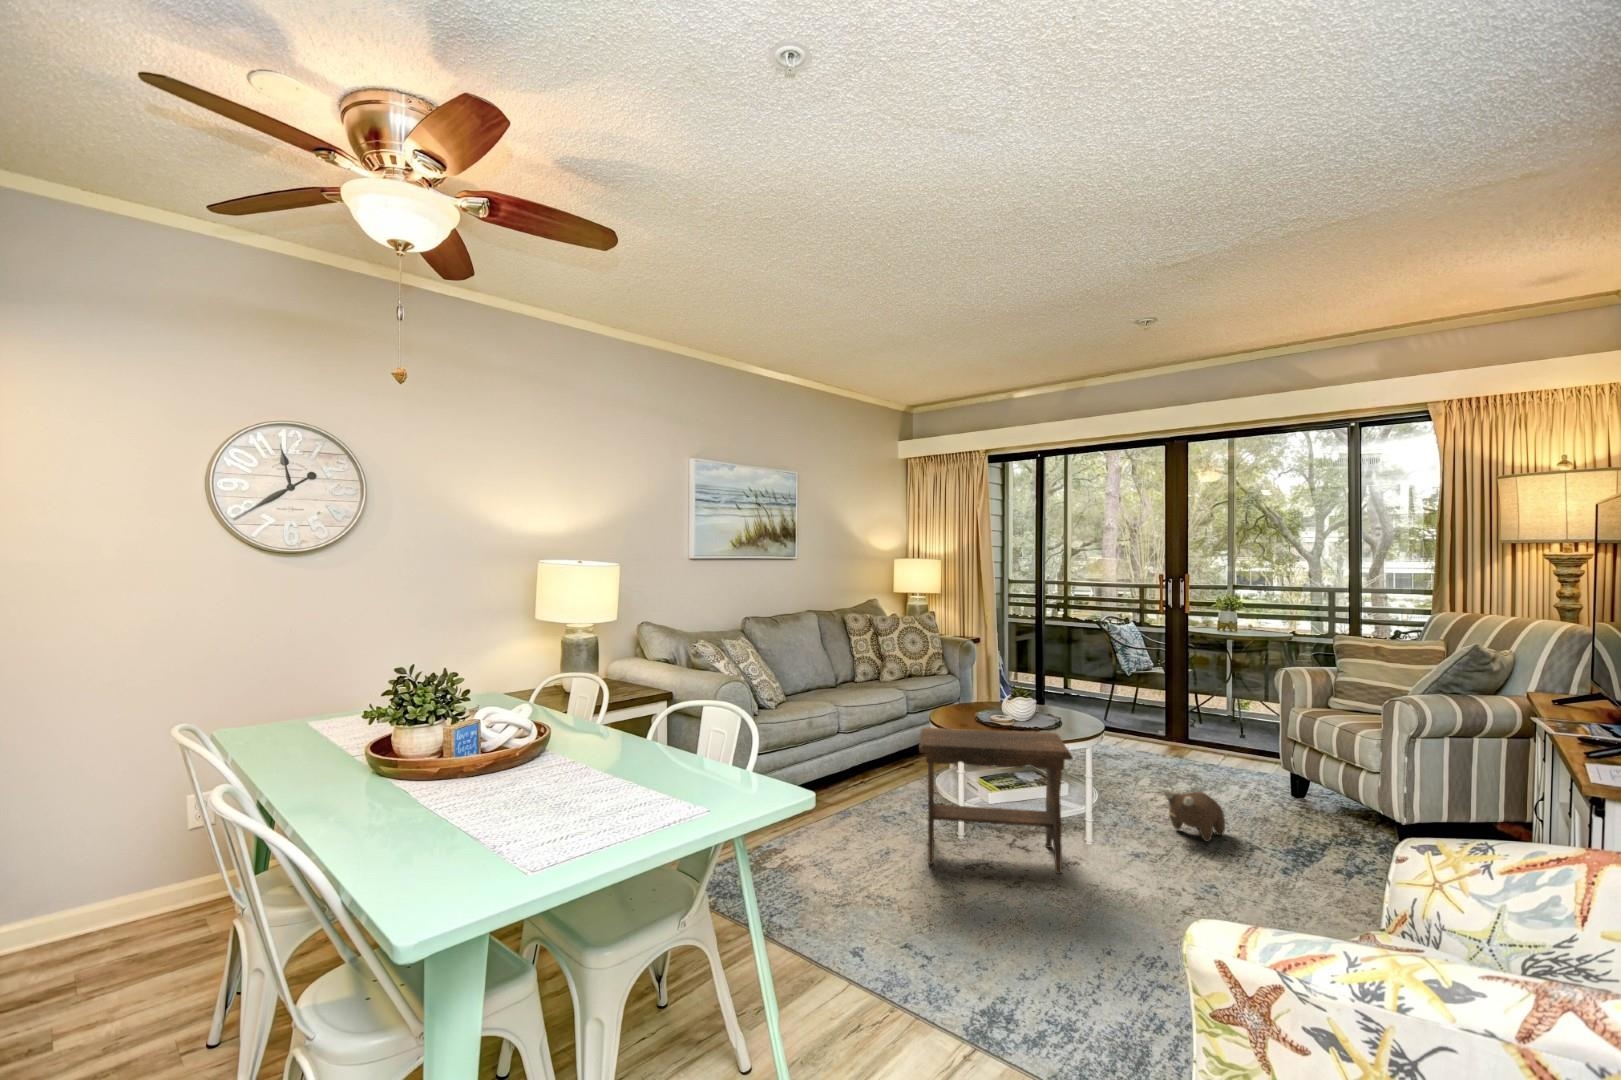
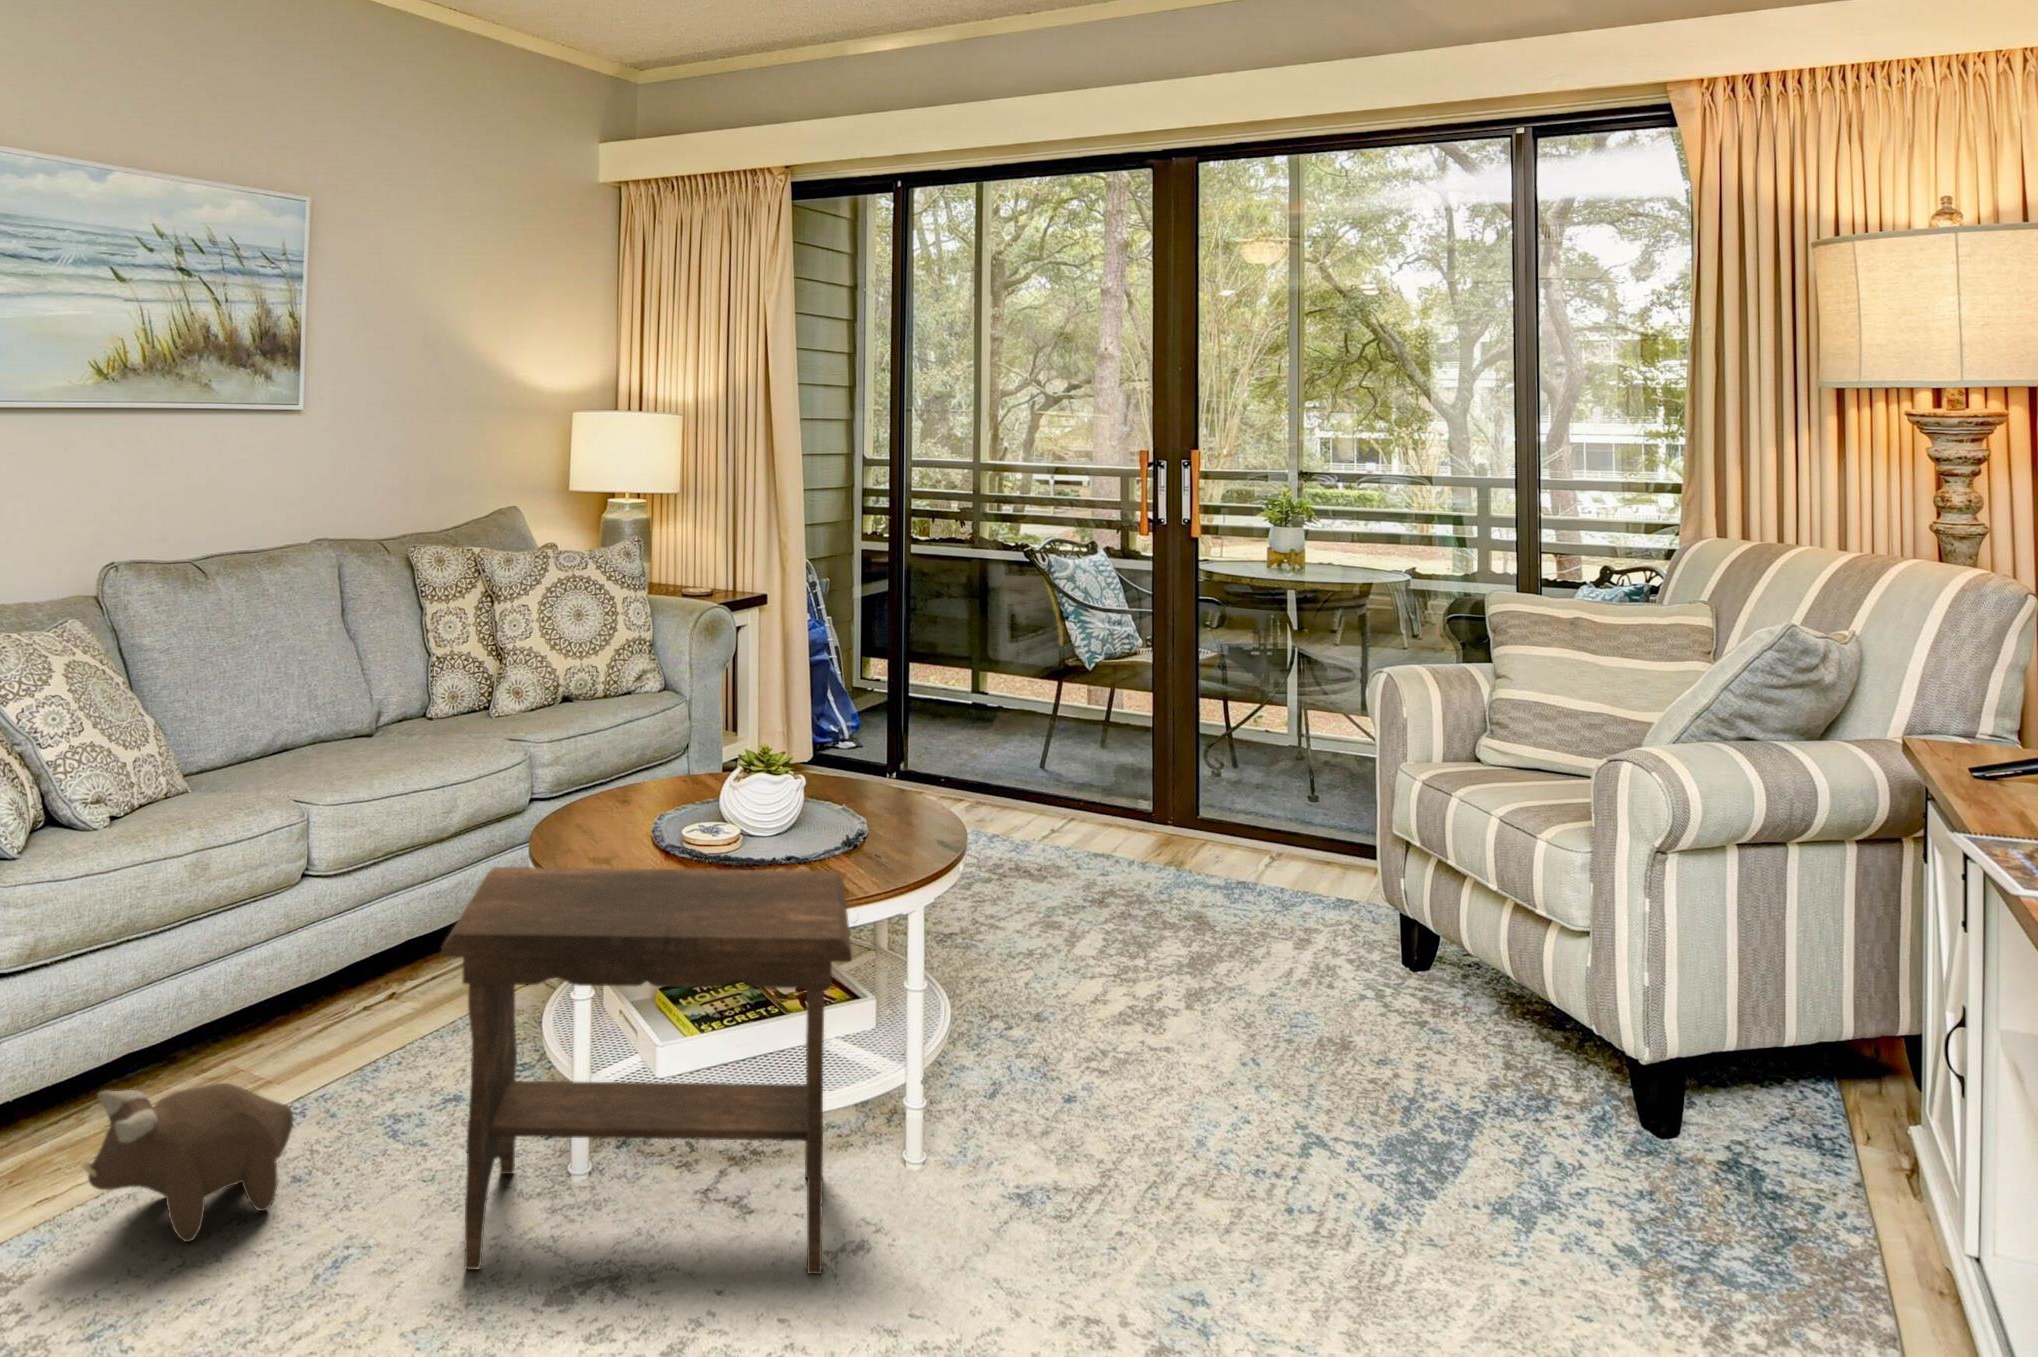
plush toy: present [1164,791,1225,842] -> present [82,1083,293,1242]

